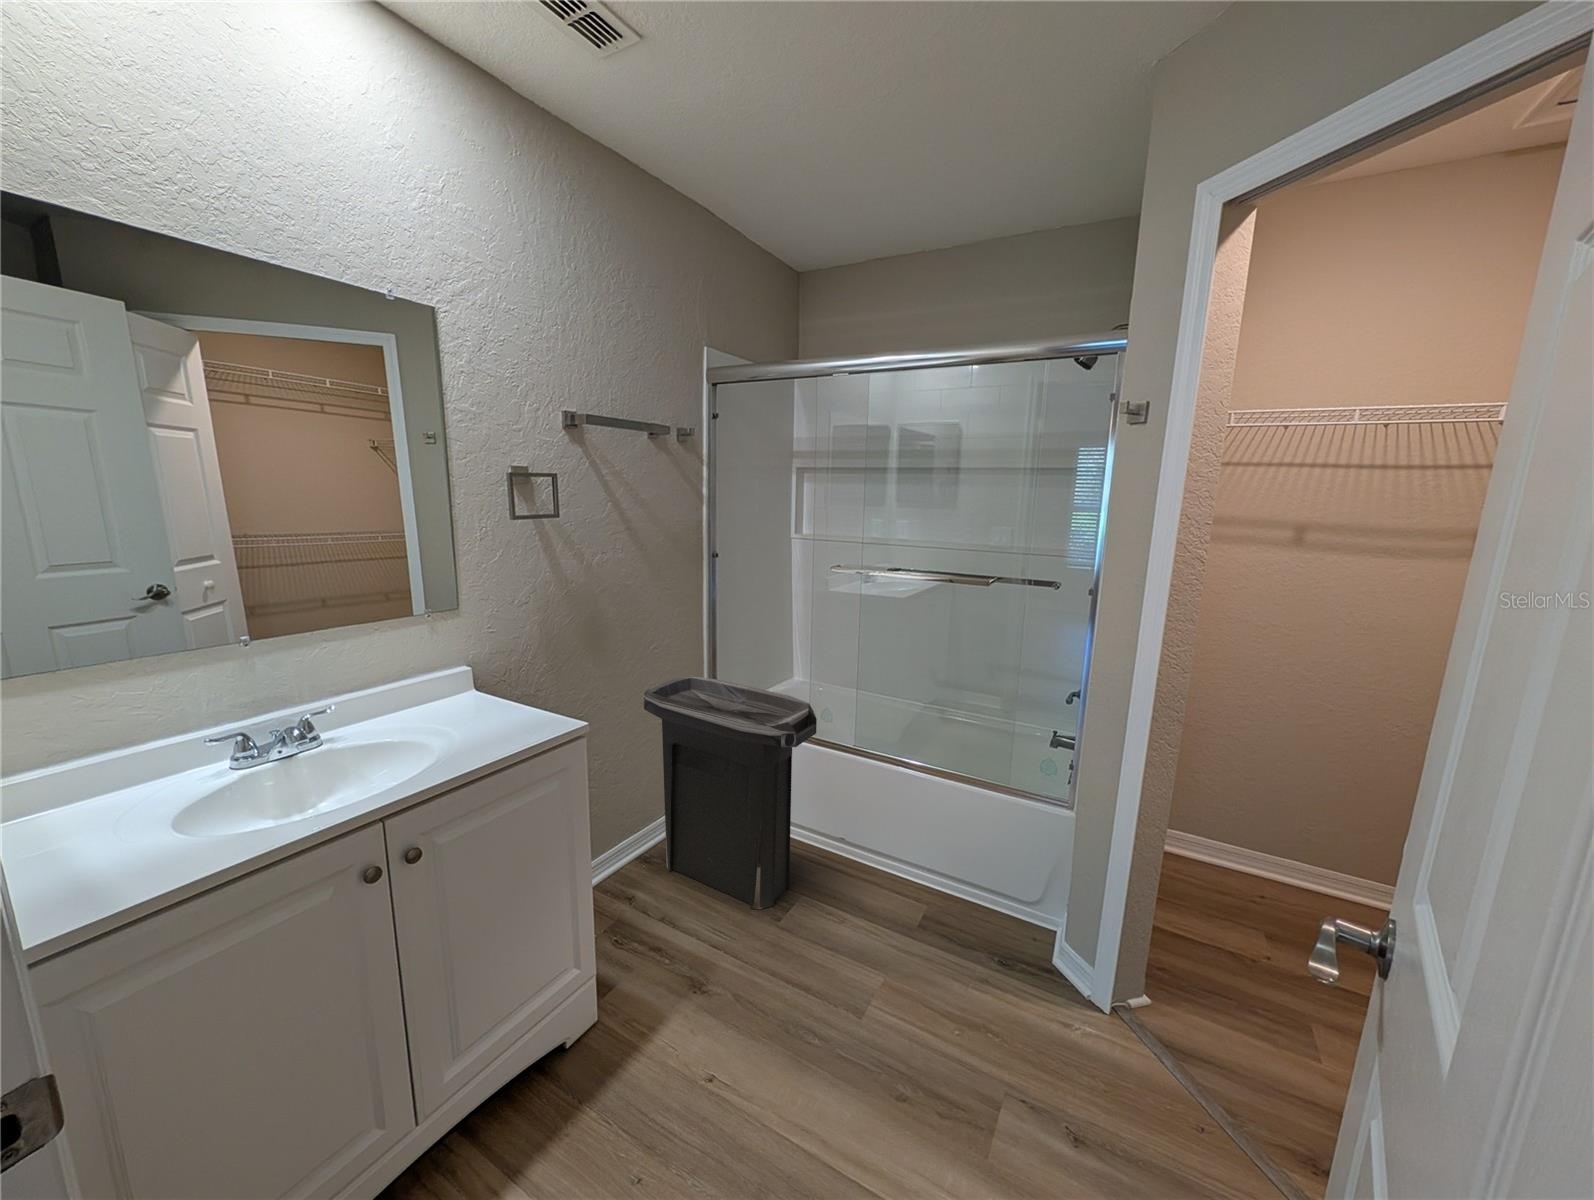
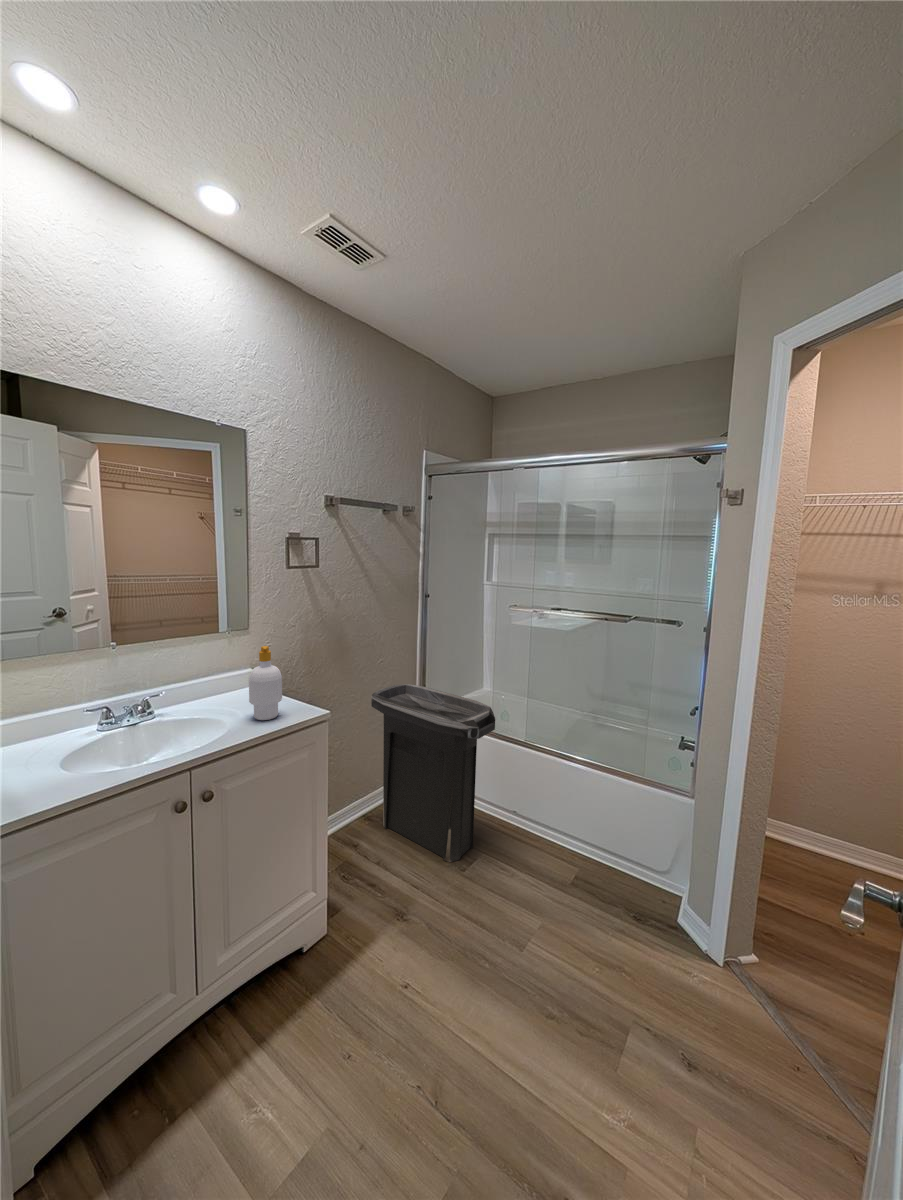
soap bottle: none [466,634,518,740] -> present [249,646,282,720]

